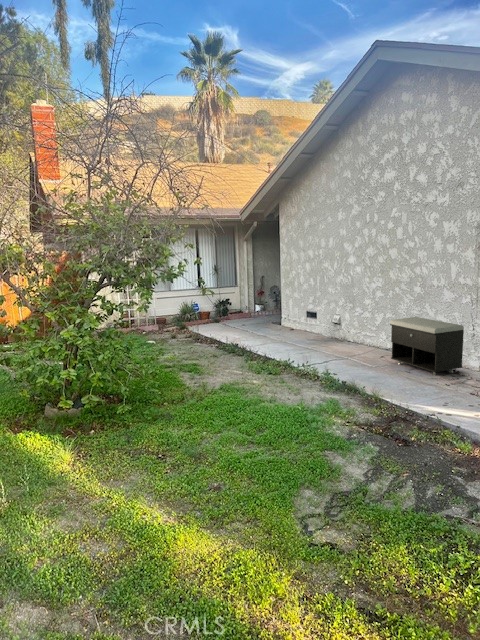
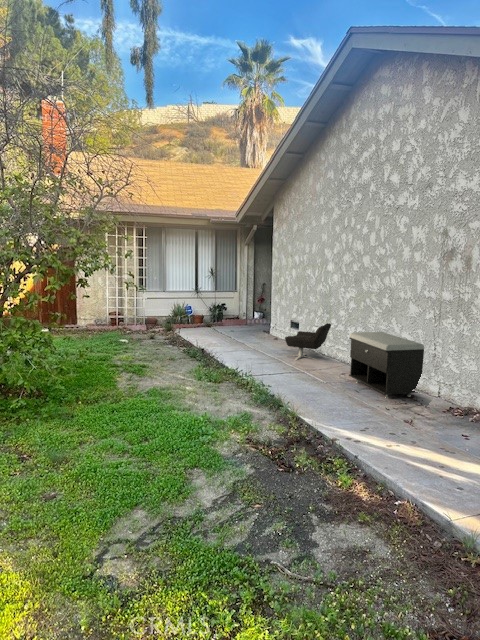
lounge chair: none [313,312,356,349] -> present [285,323,331,360]

